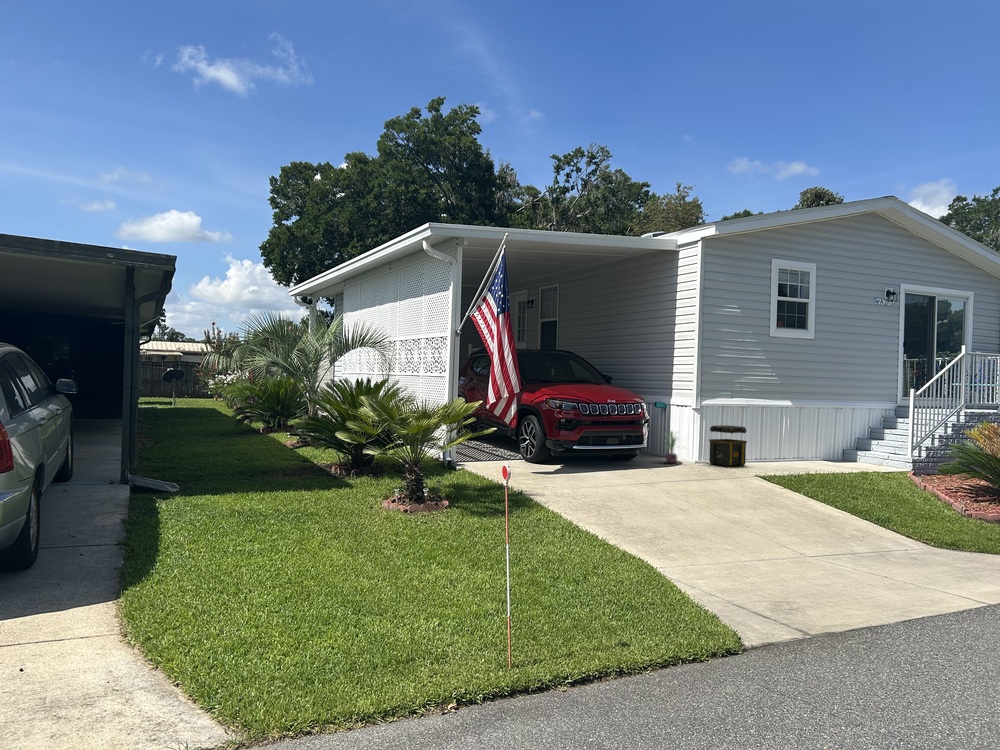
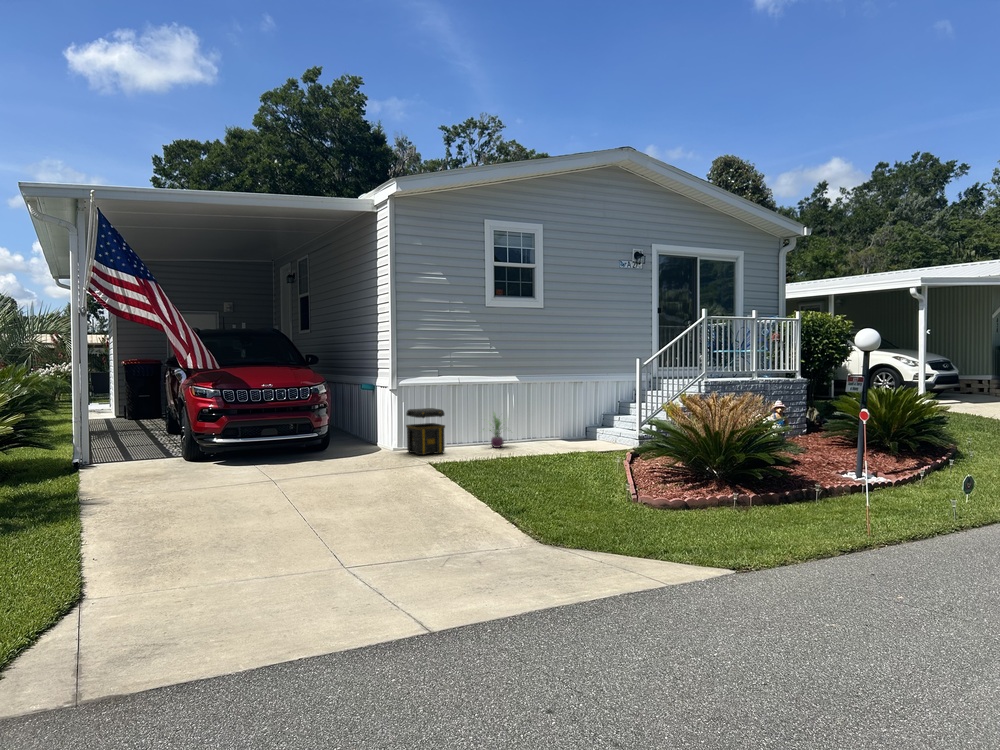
decorative plant: present [665,431,677,463] -> present [490,413,504,448]

